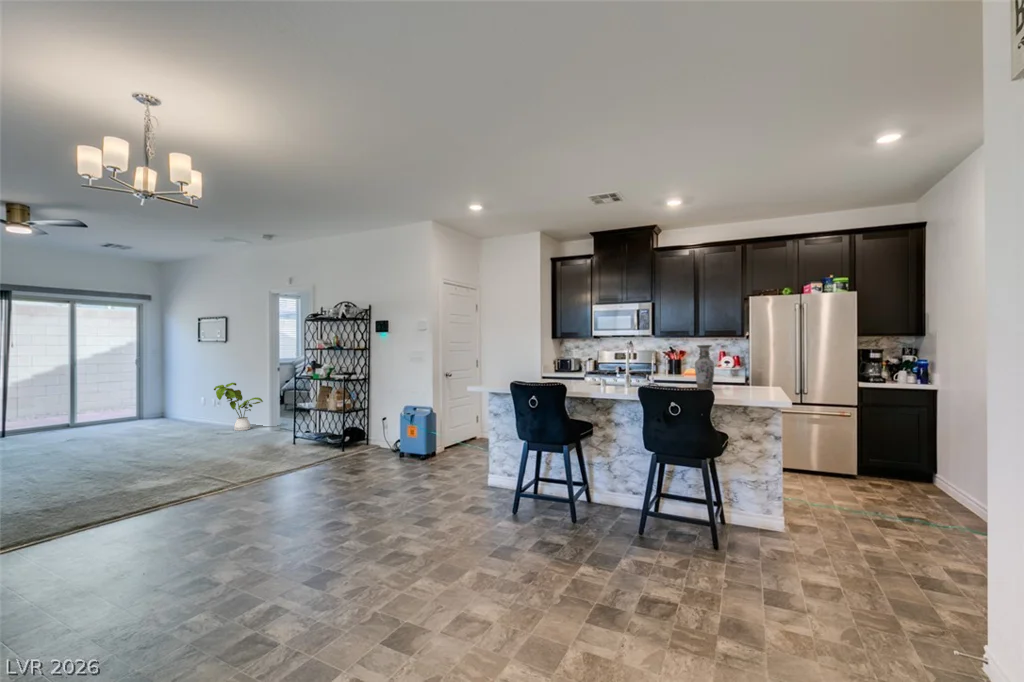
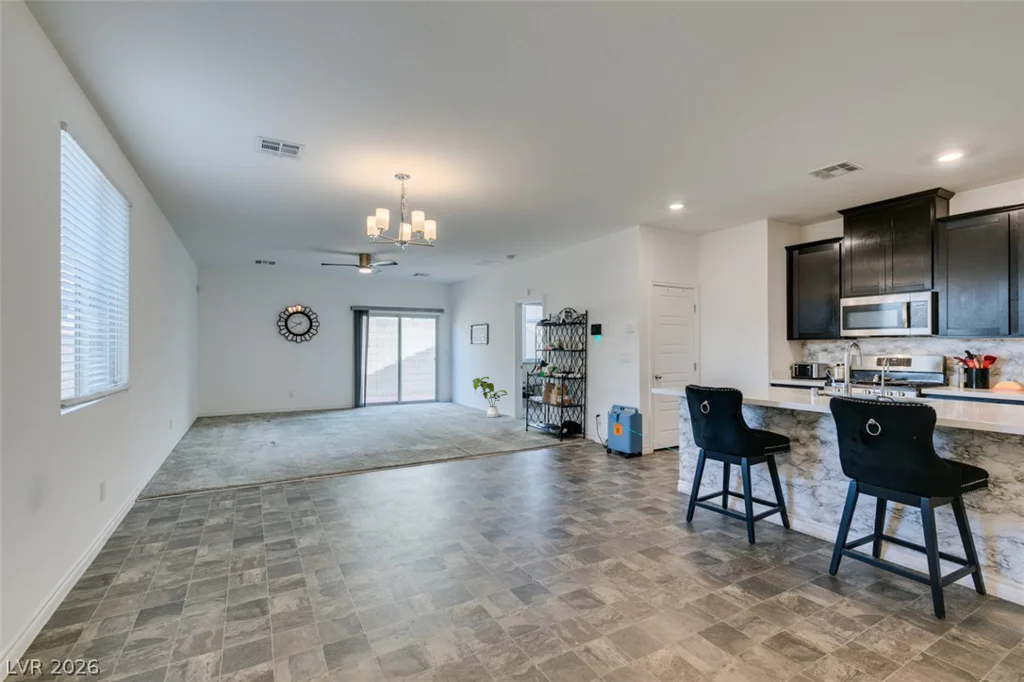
vase: present [695,345,714,389] -> none [949,346,982,407]

